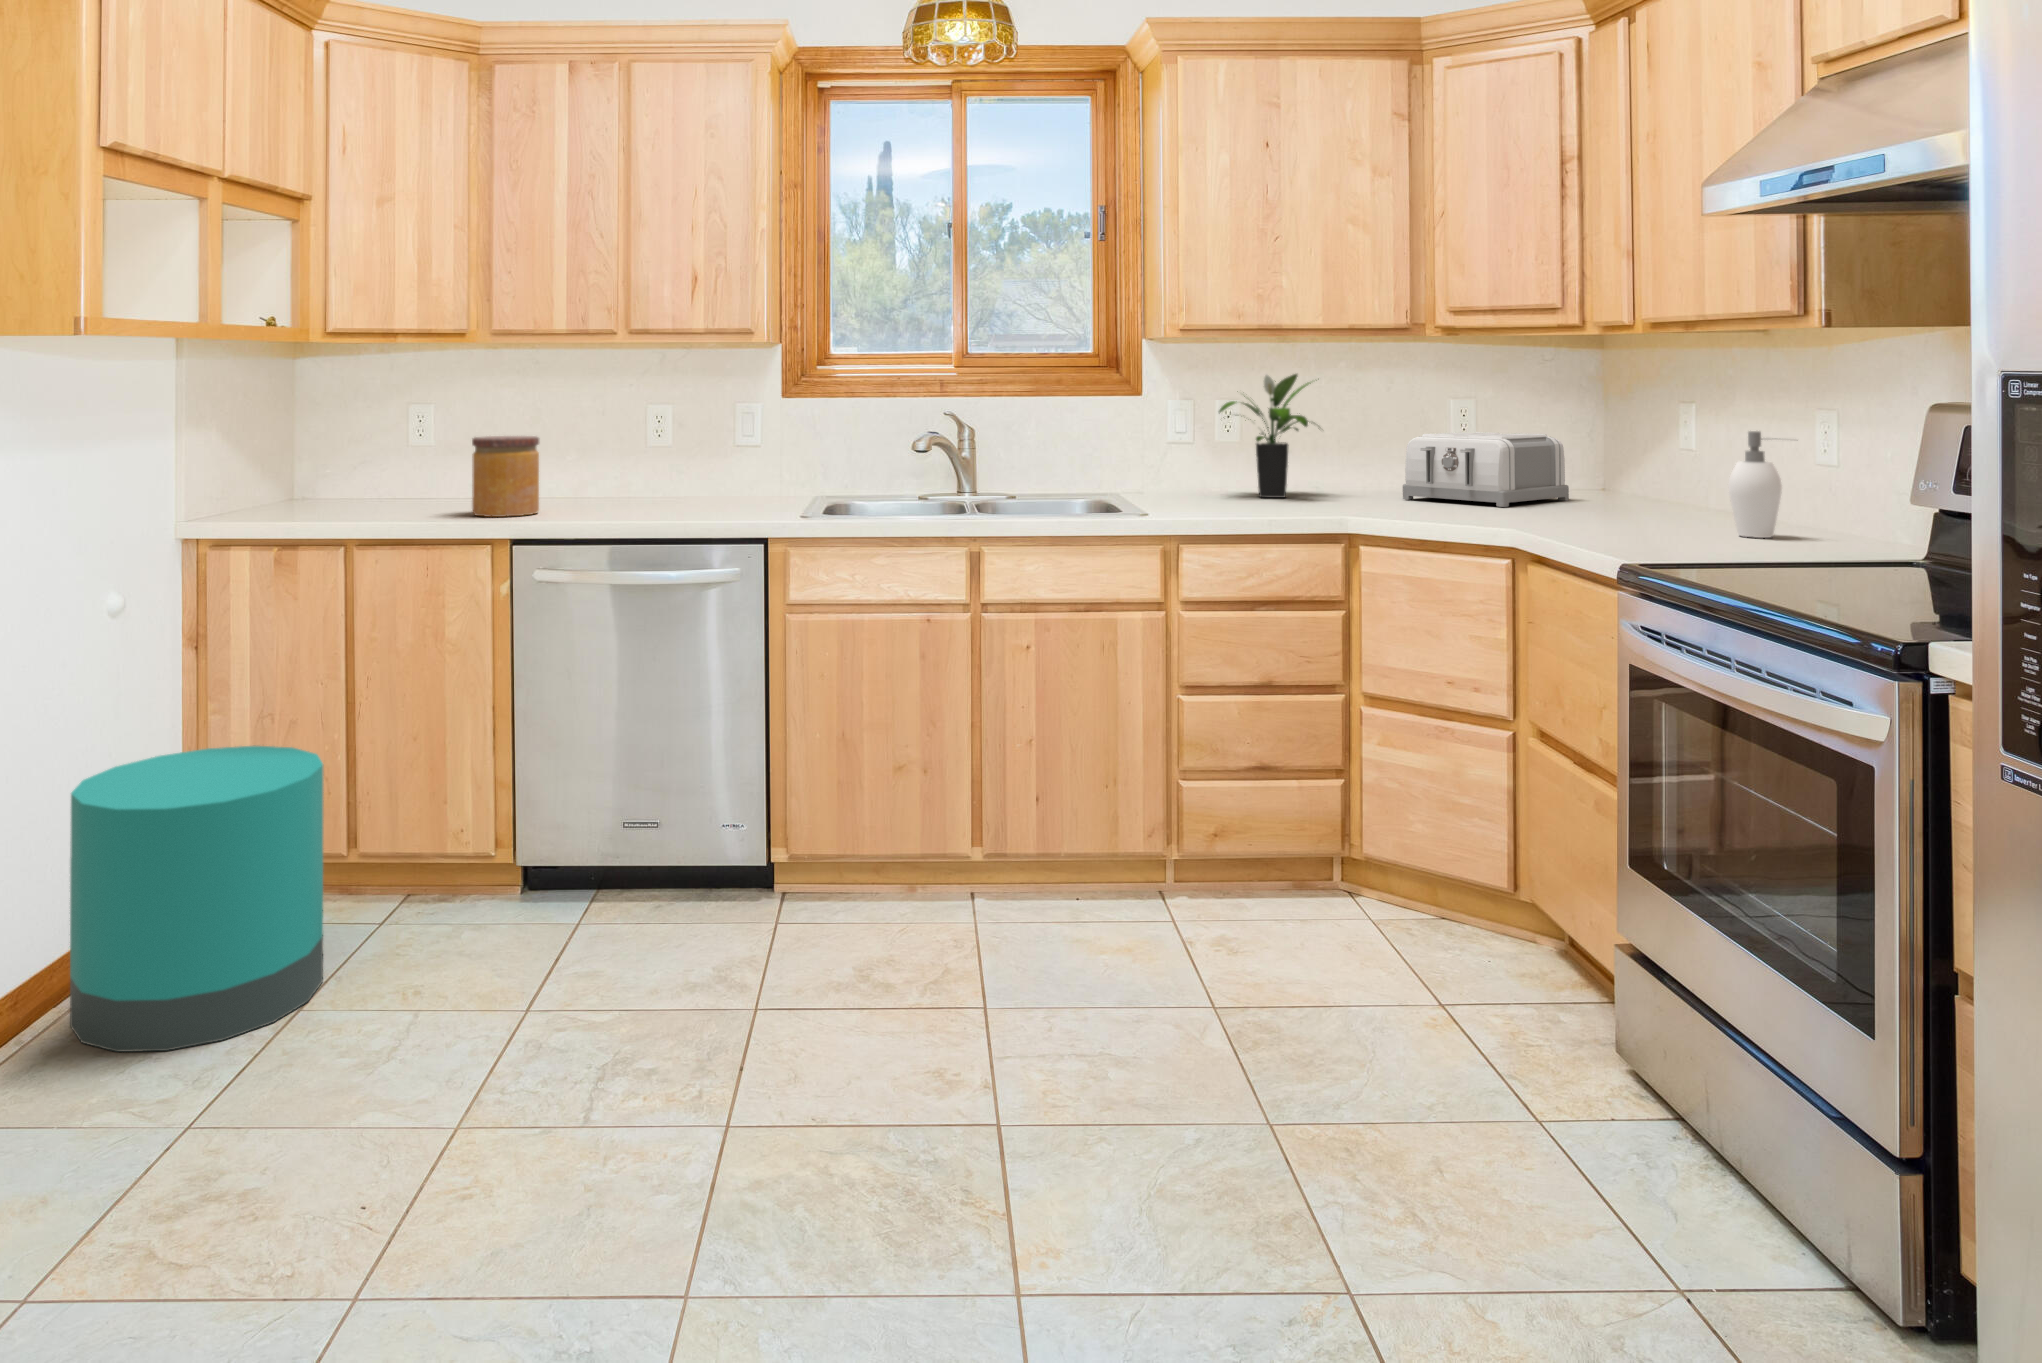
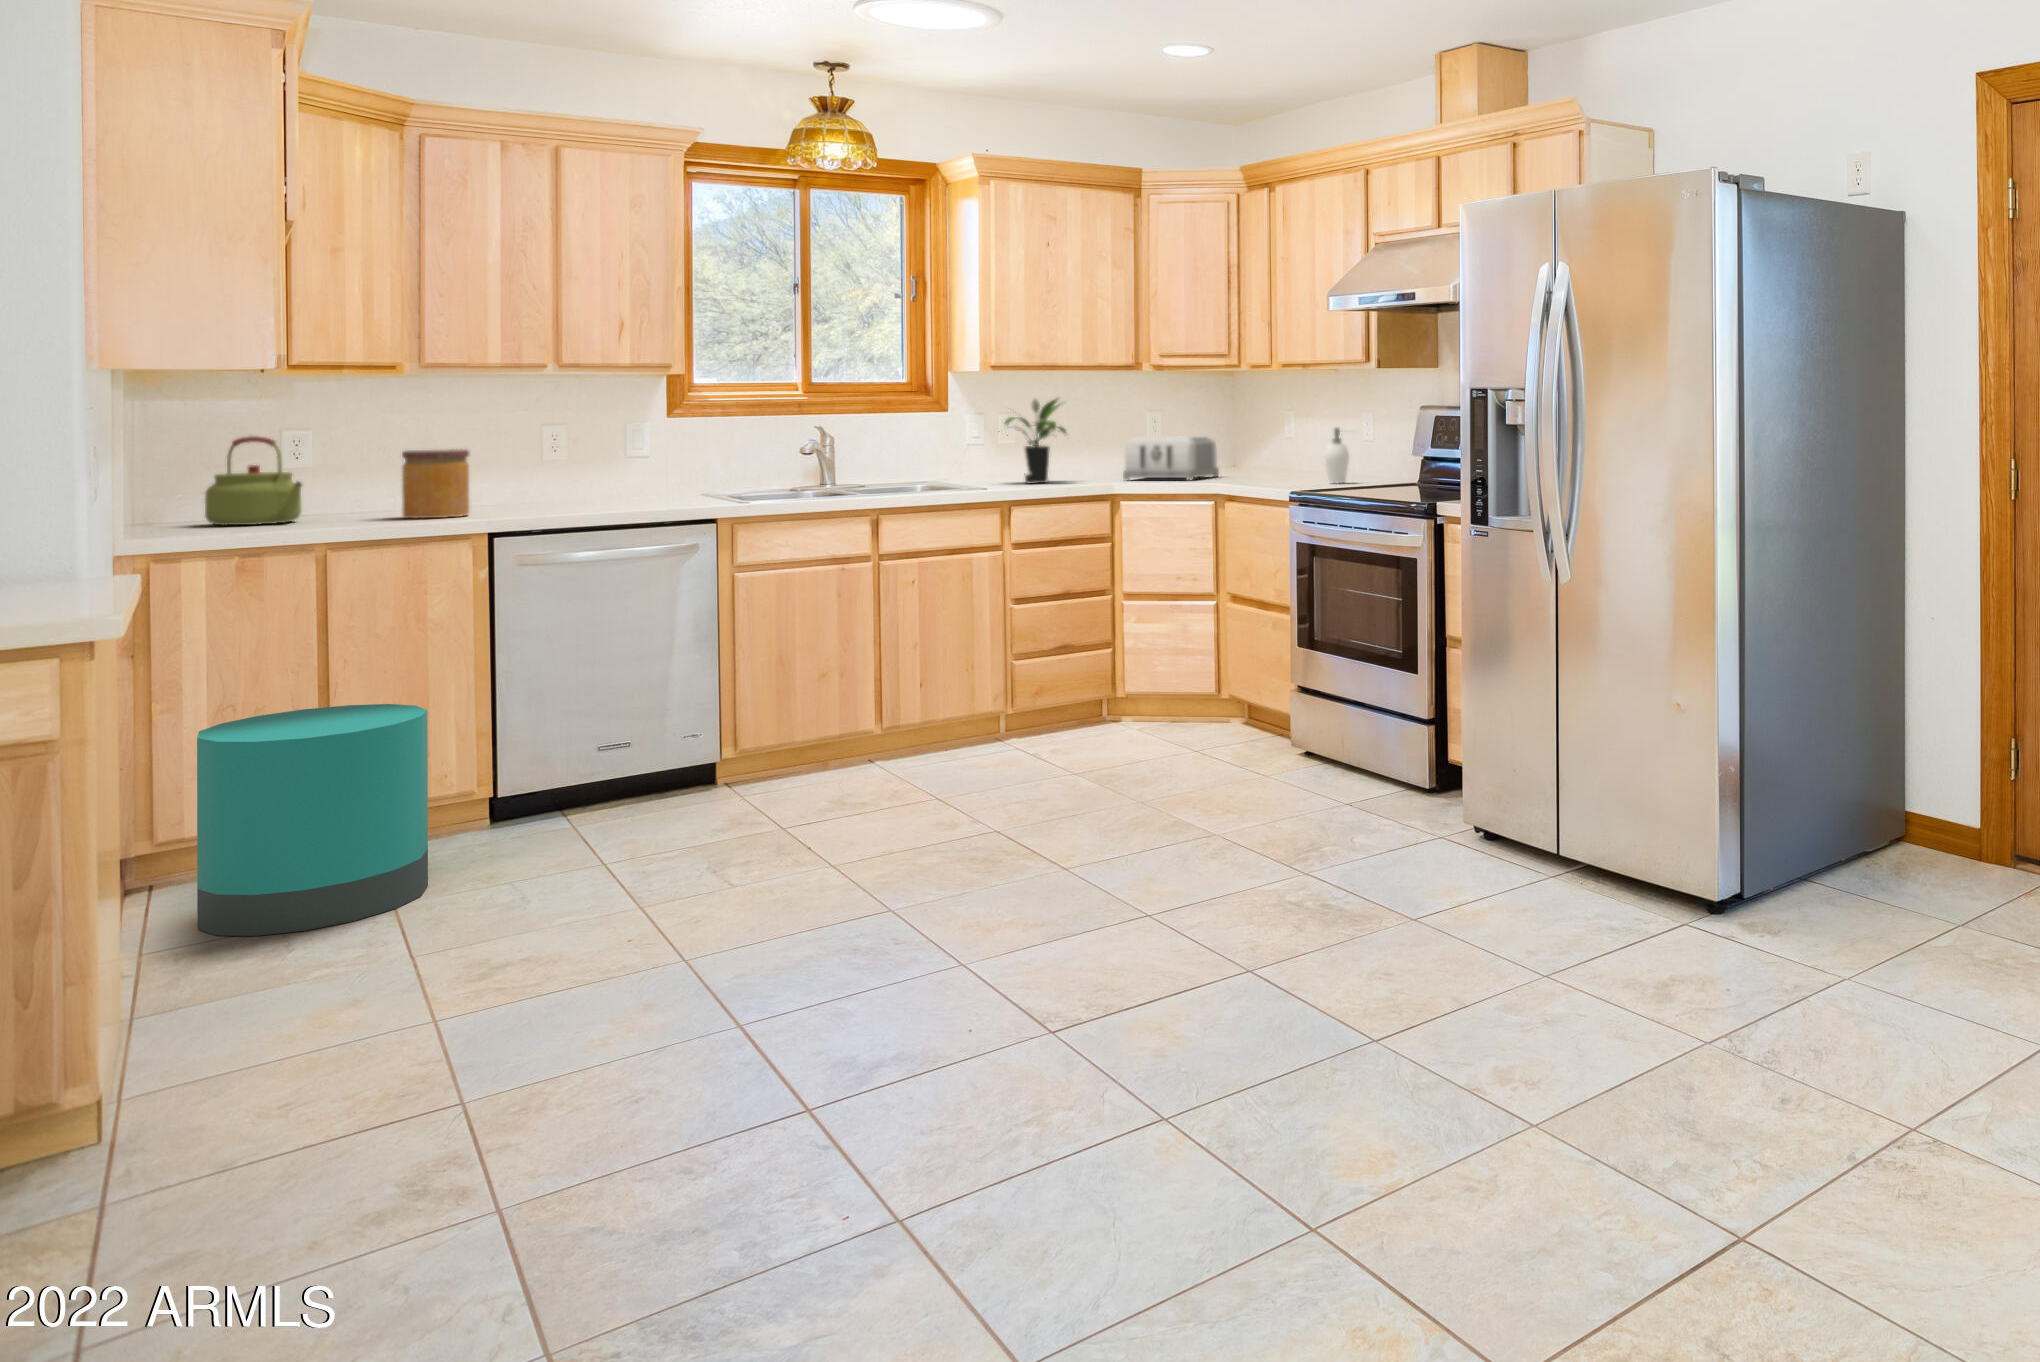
kettle: none [319,418,406,514] -> present [205,436,302,525]

